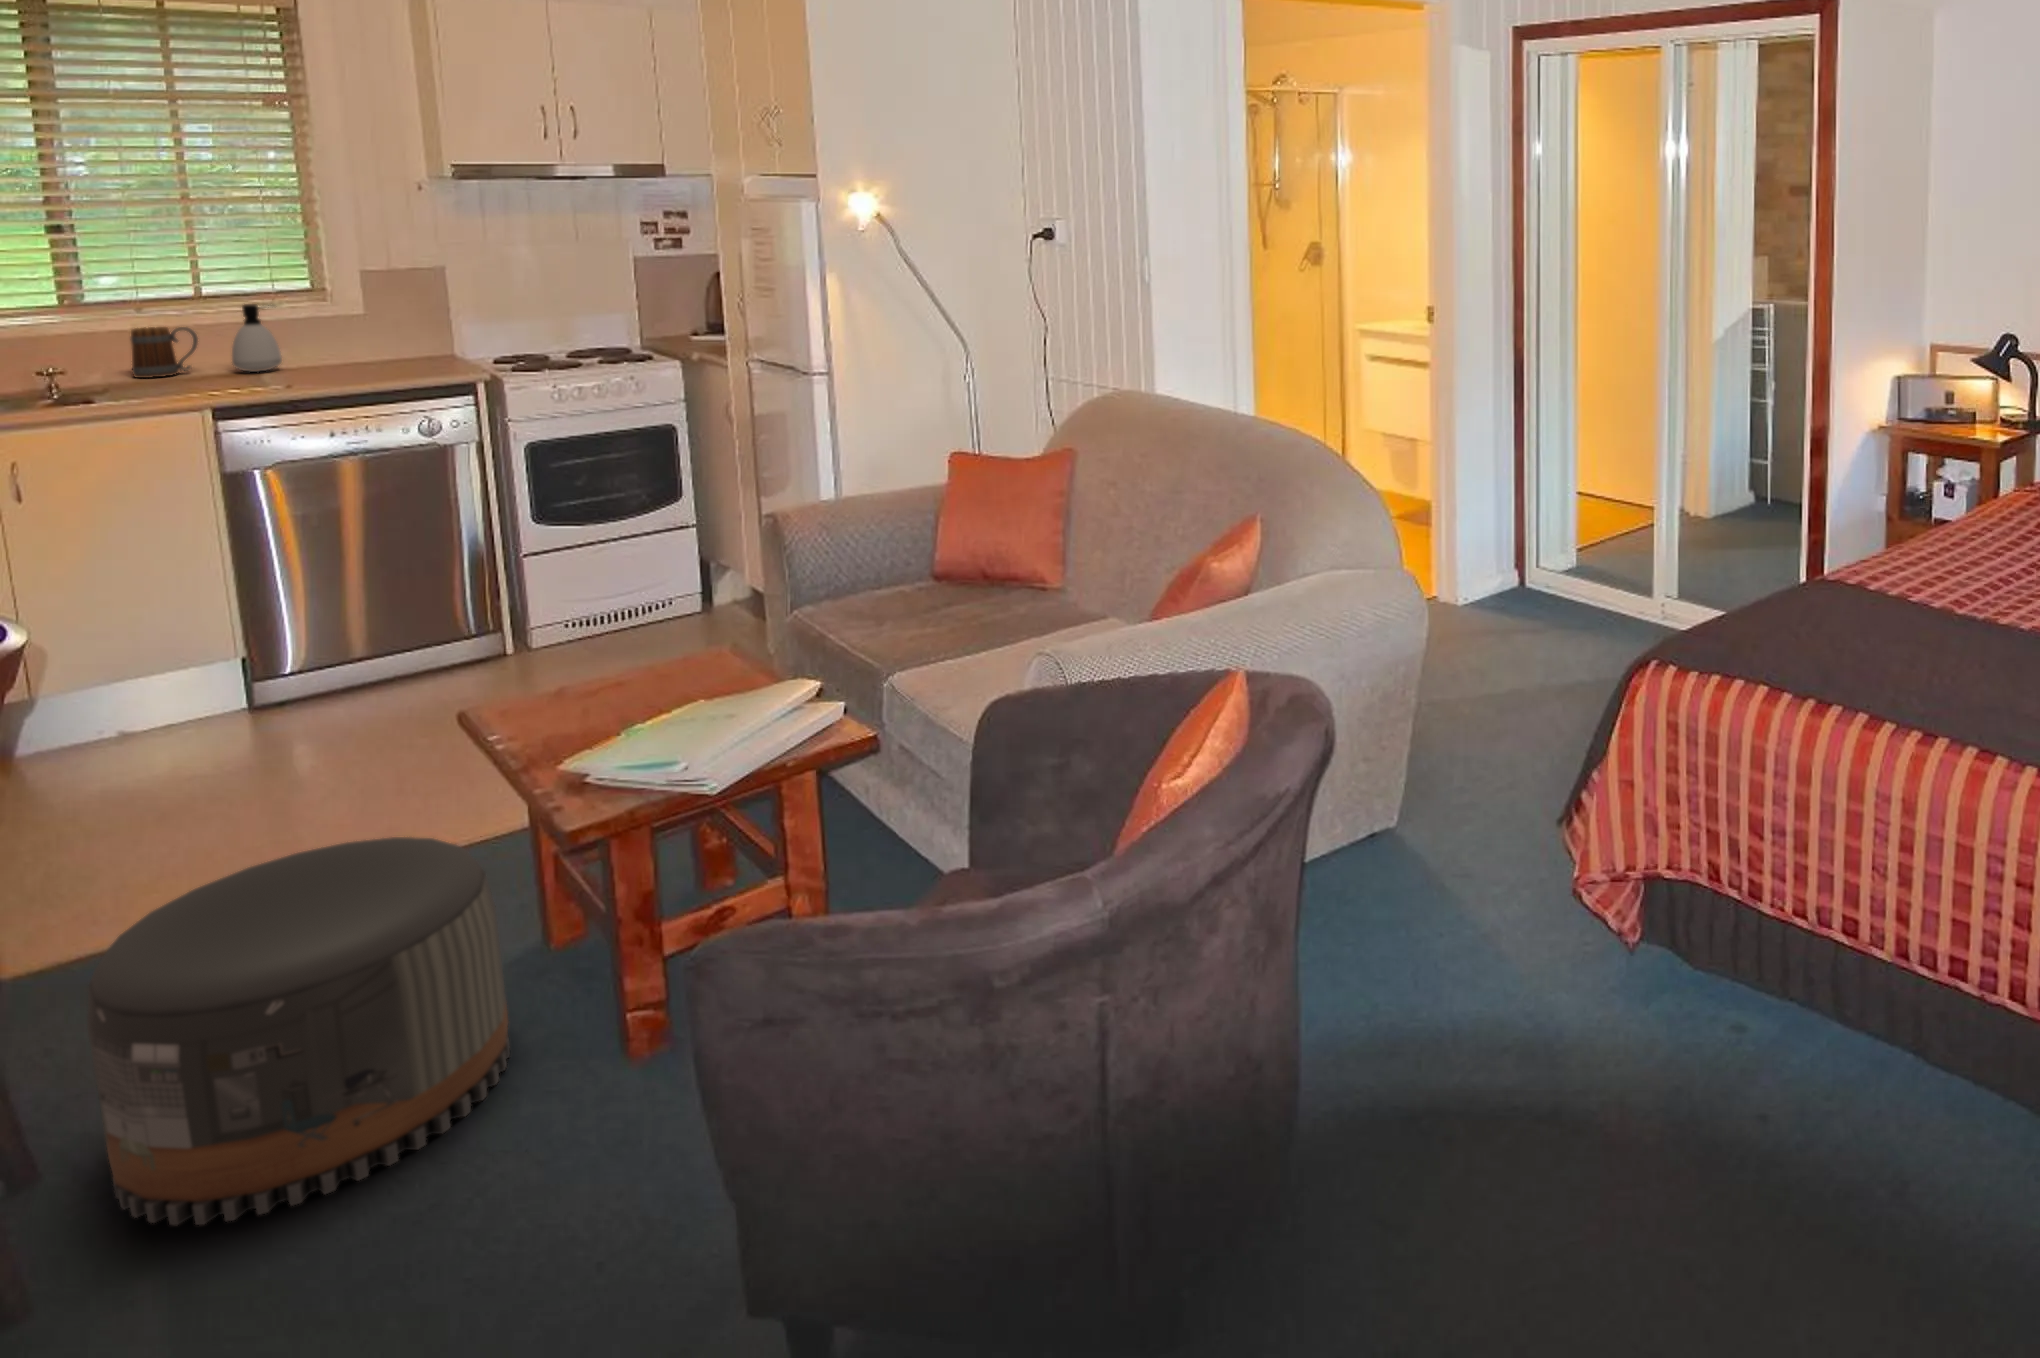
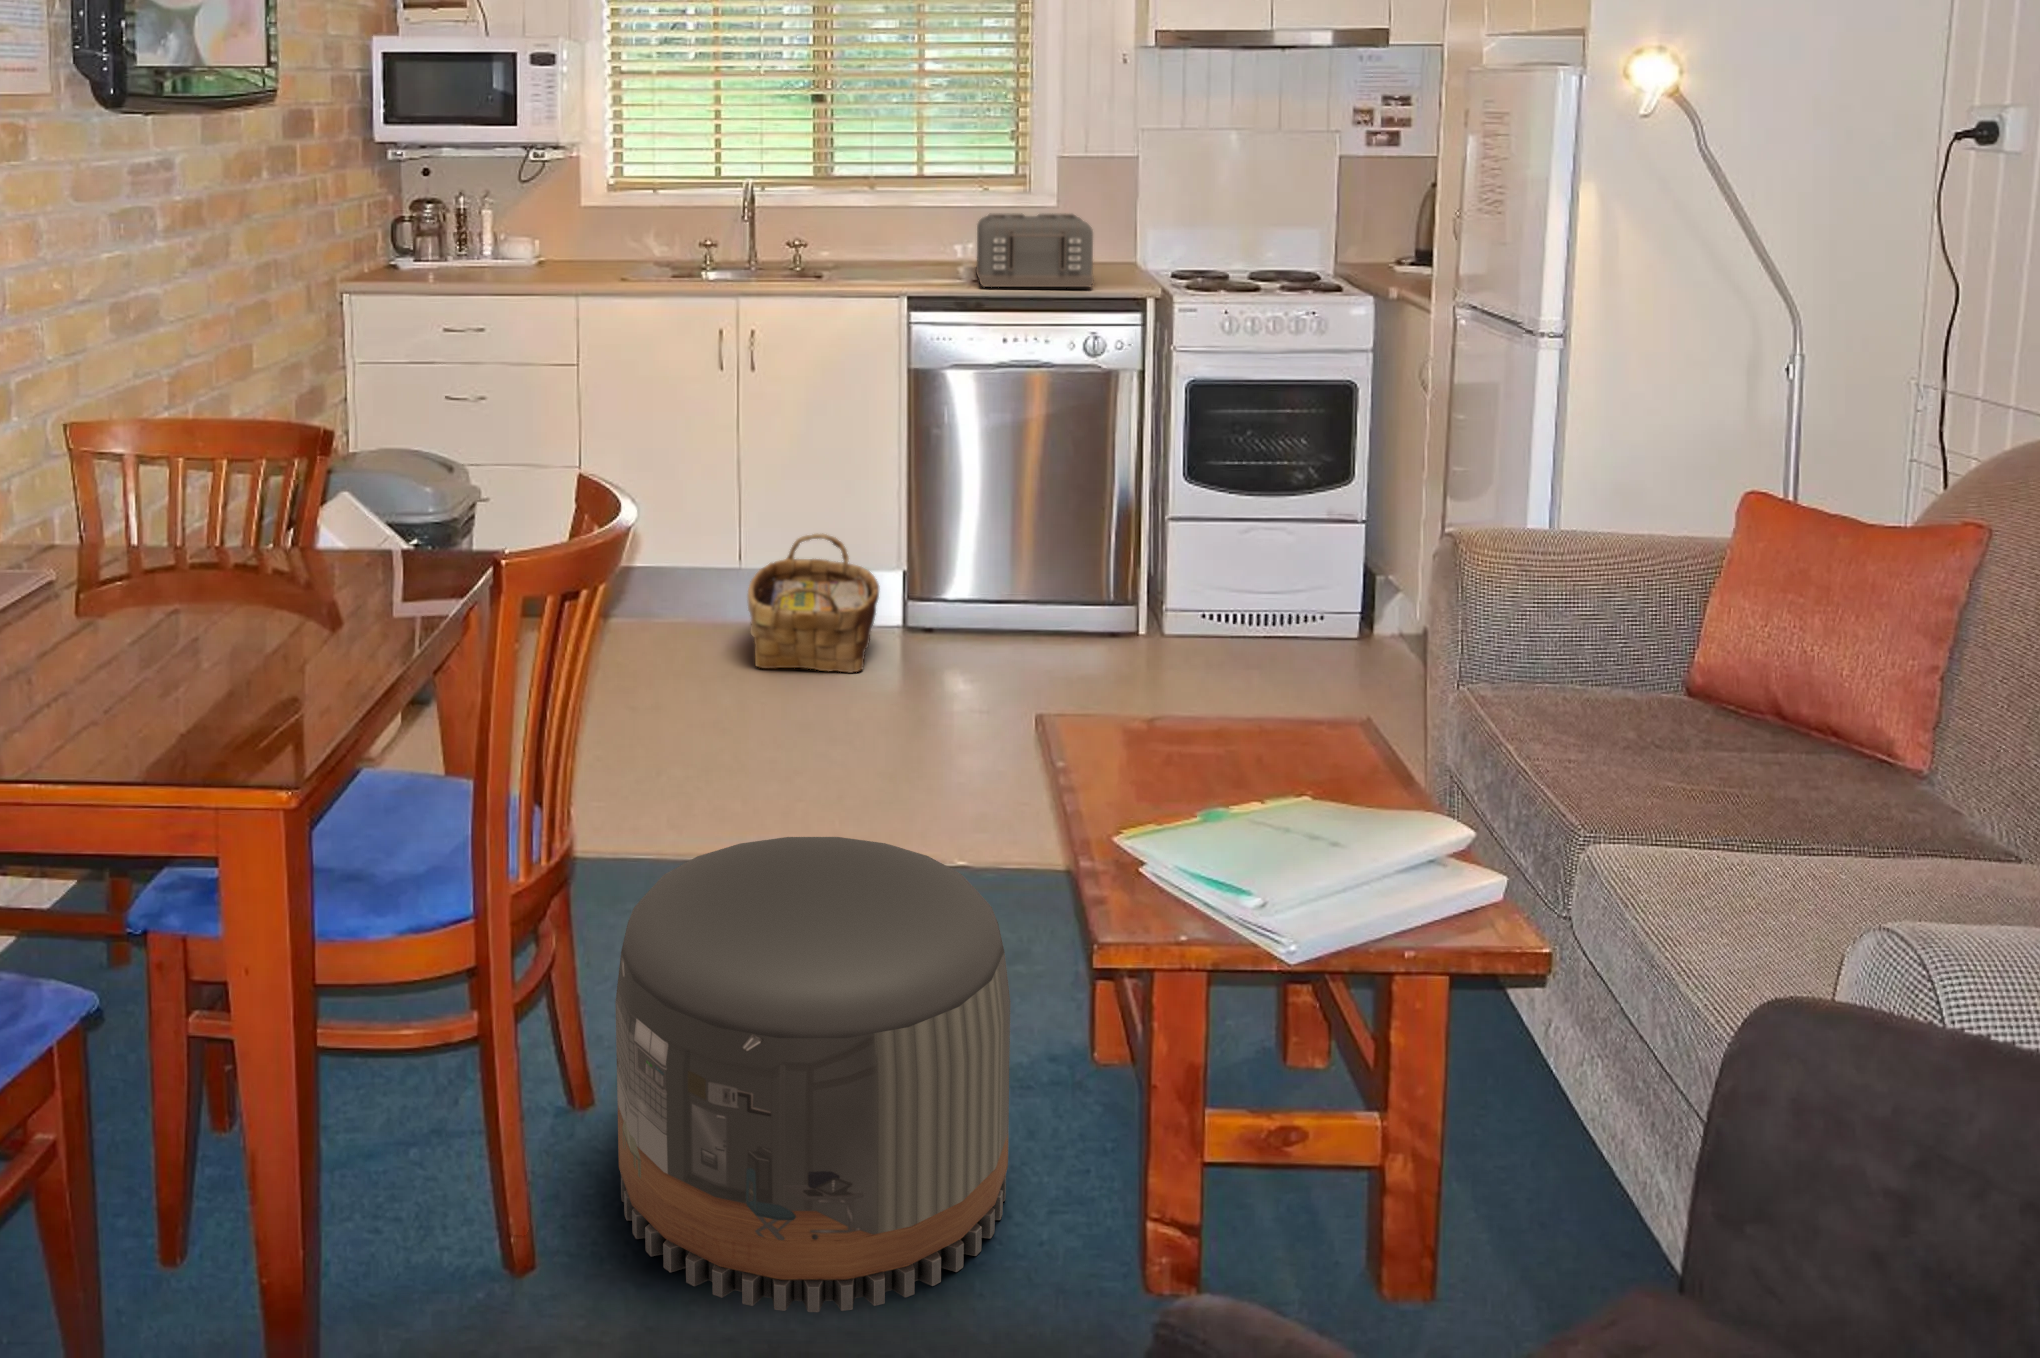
soap dispenser: present [232,304,282,372] -> none [939,189,981,264]
toaster: none [279,319,422,391] -> present [976,213,1094,287]
mug: present [130,327,198,378] -> none [864,209,916,261]
woven basket: none [46,641,222,784] -> present [748,534,879,673]

